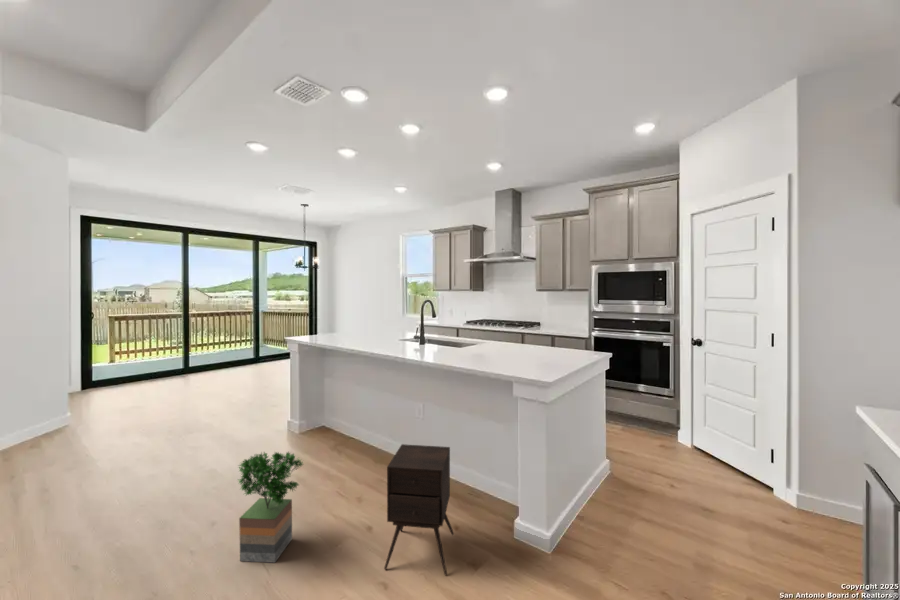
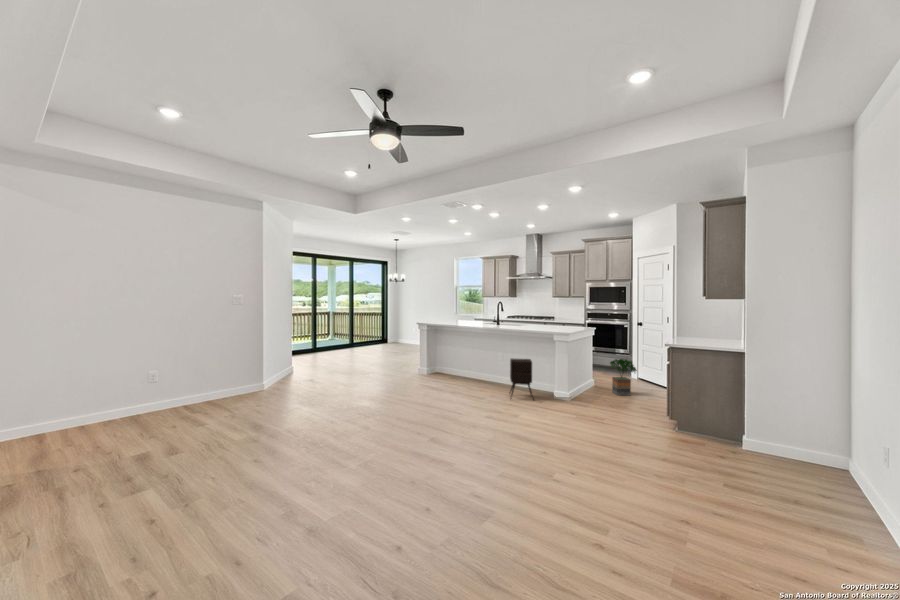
potted tree: present [239,452,303,563] -> present [610,359,637,396]

